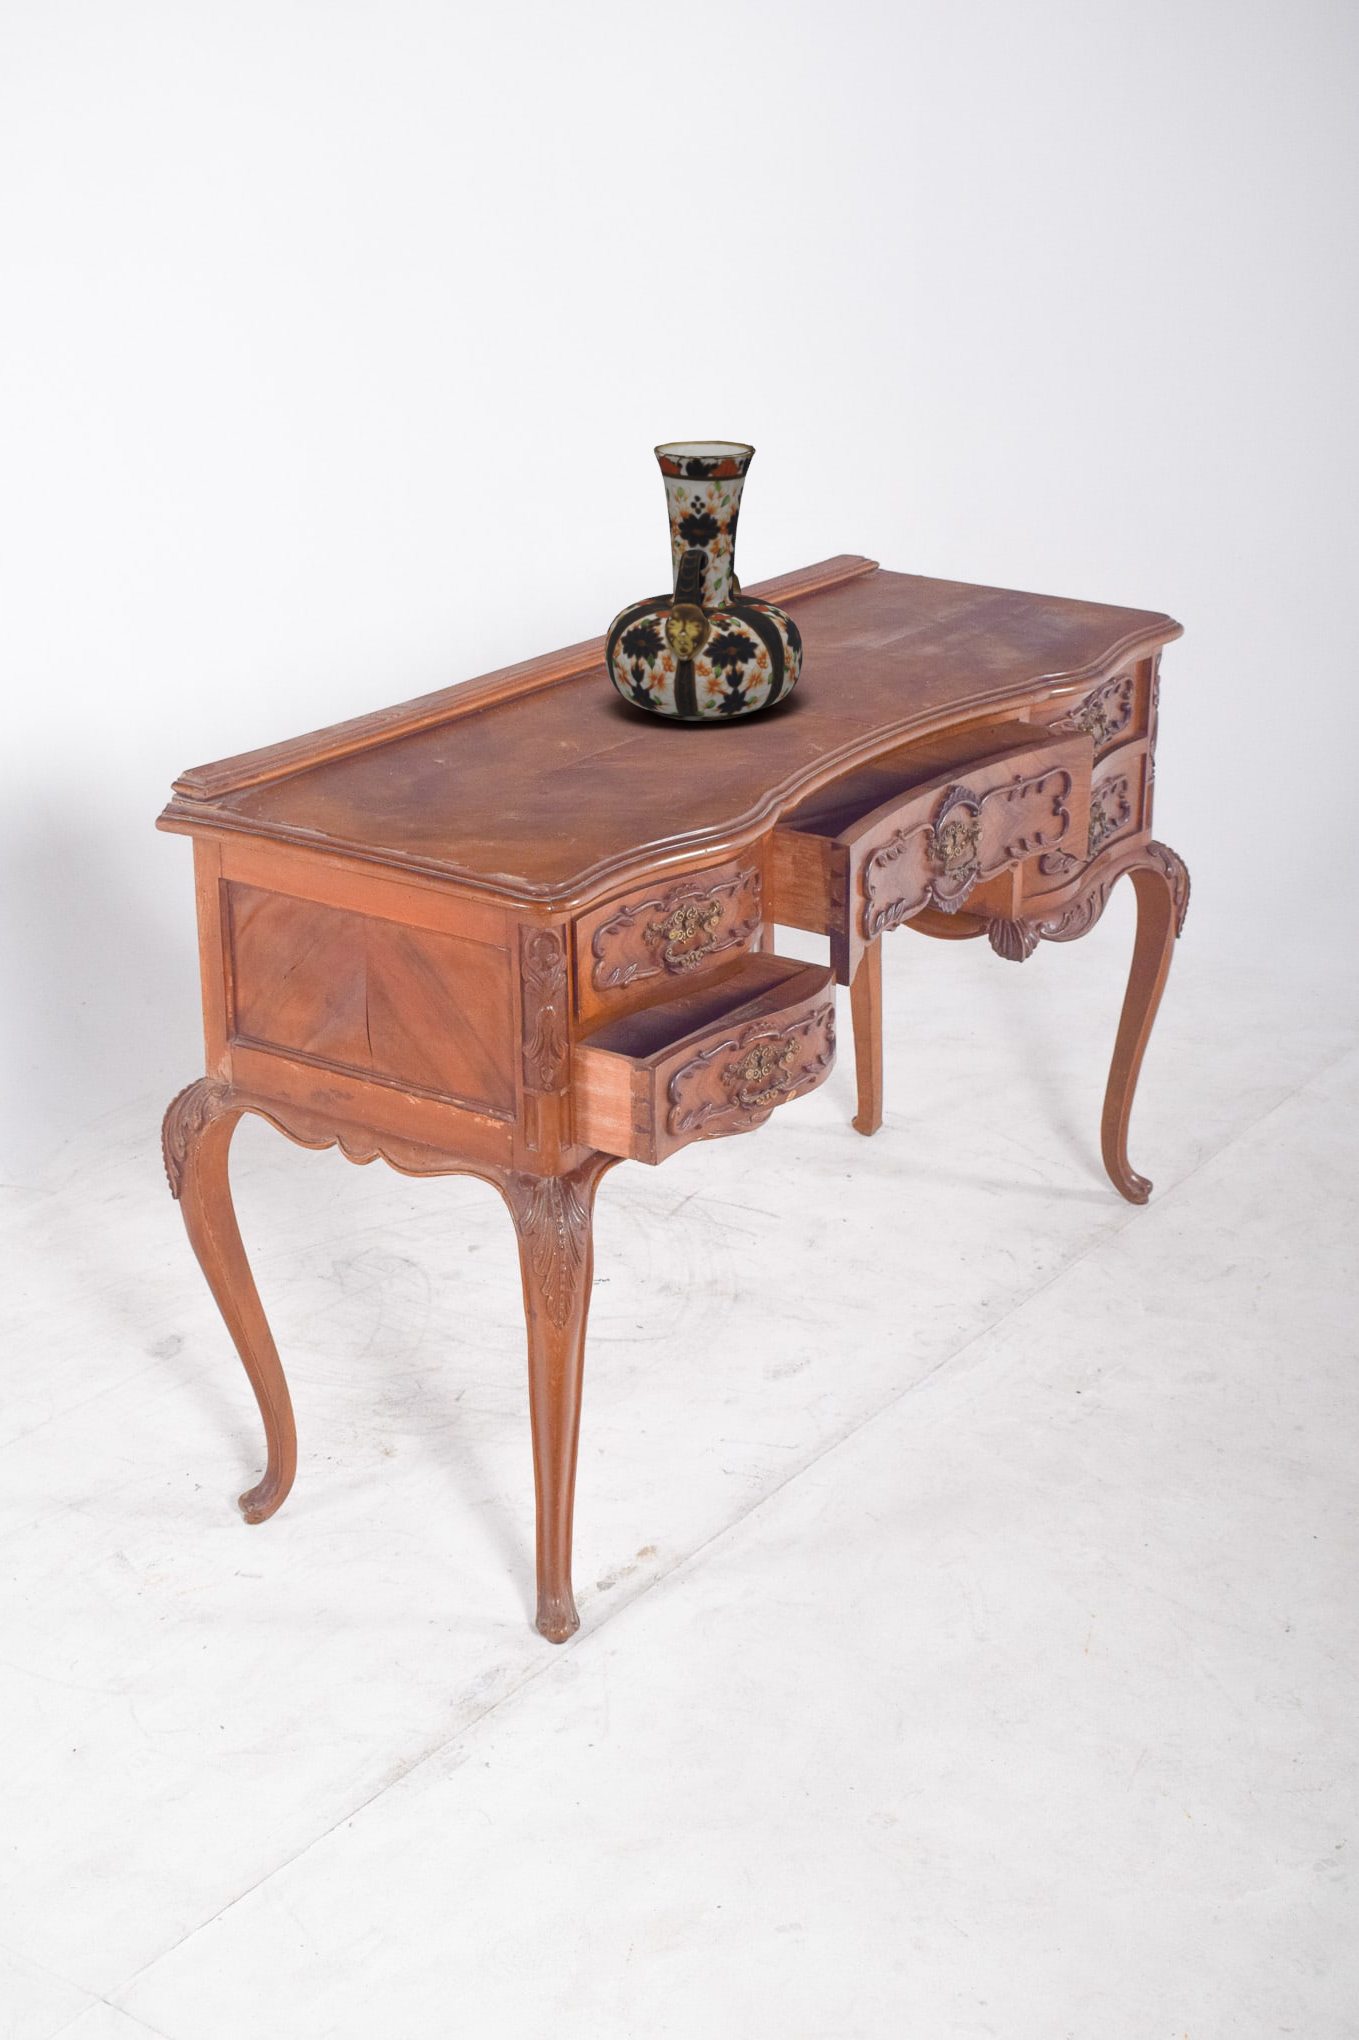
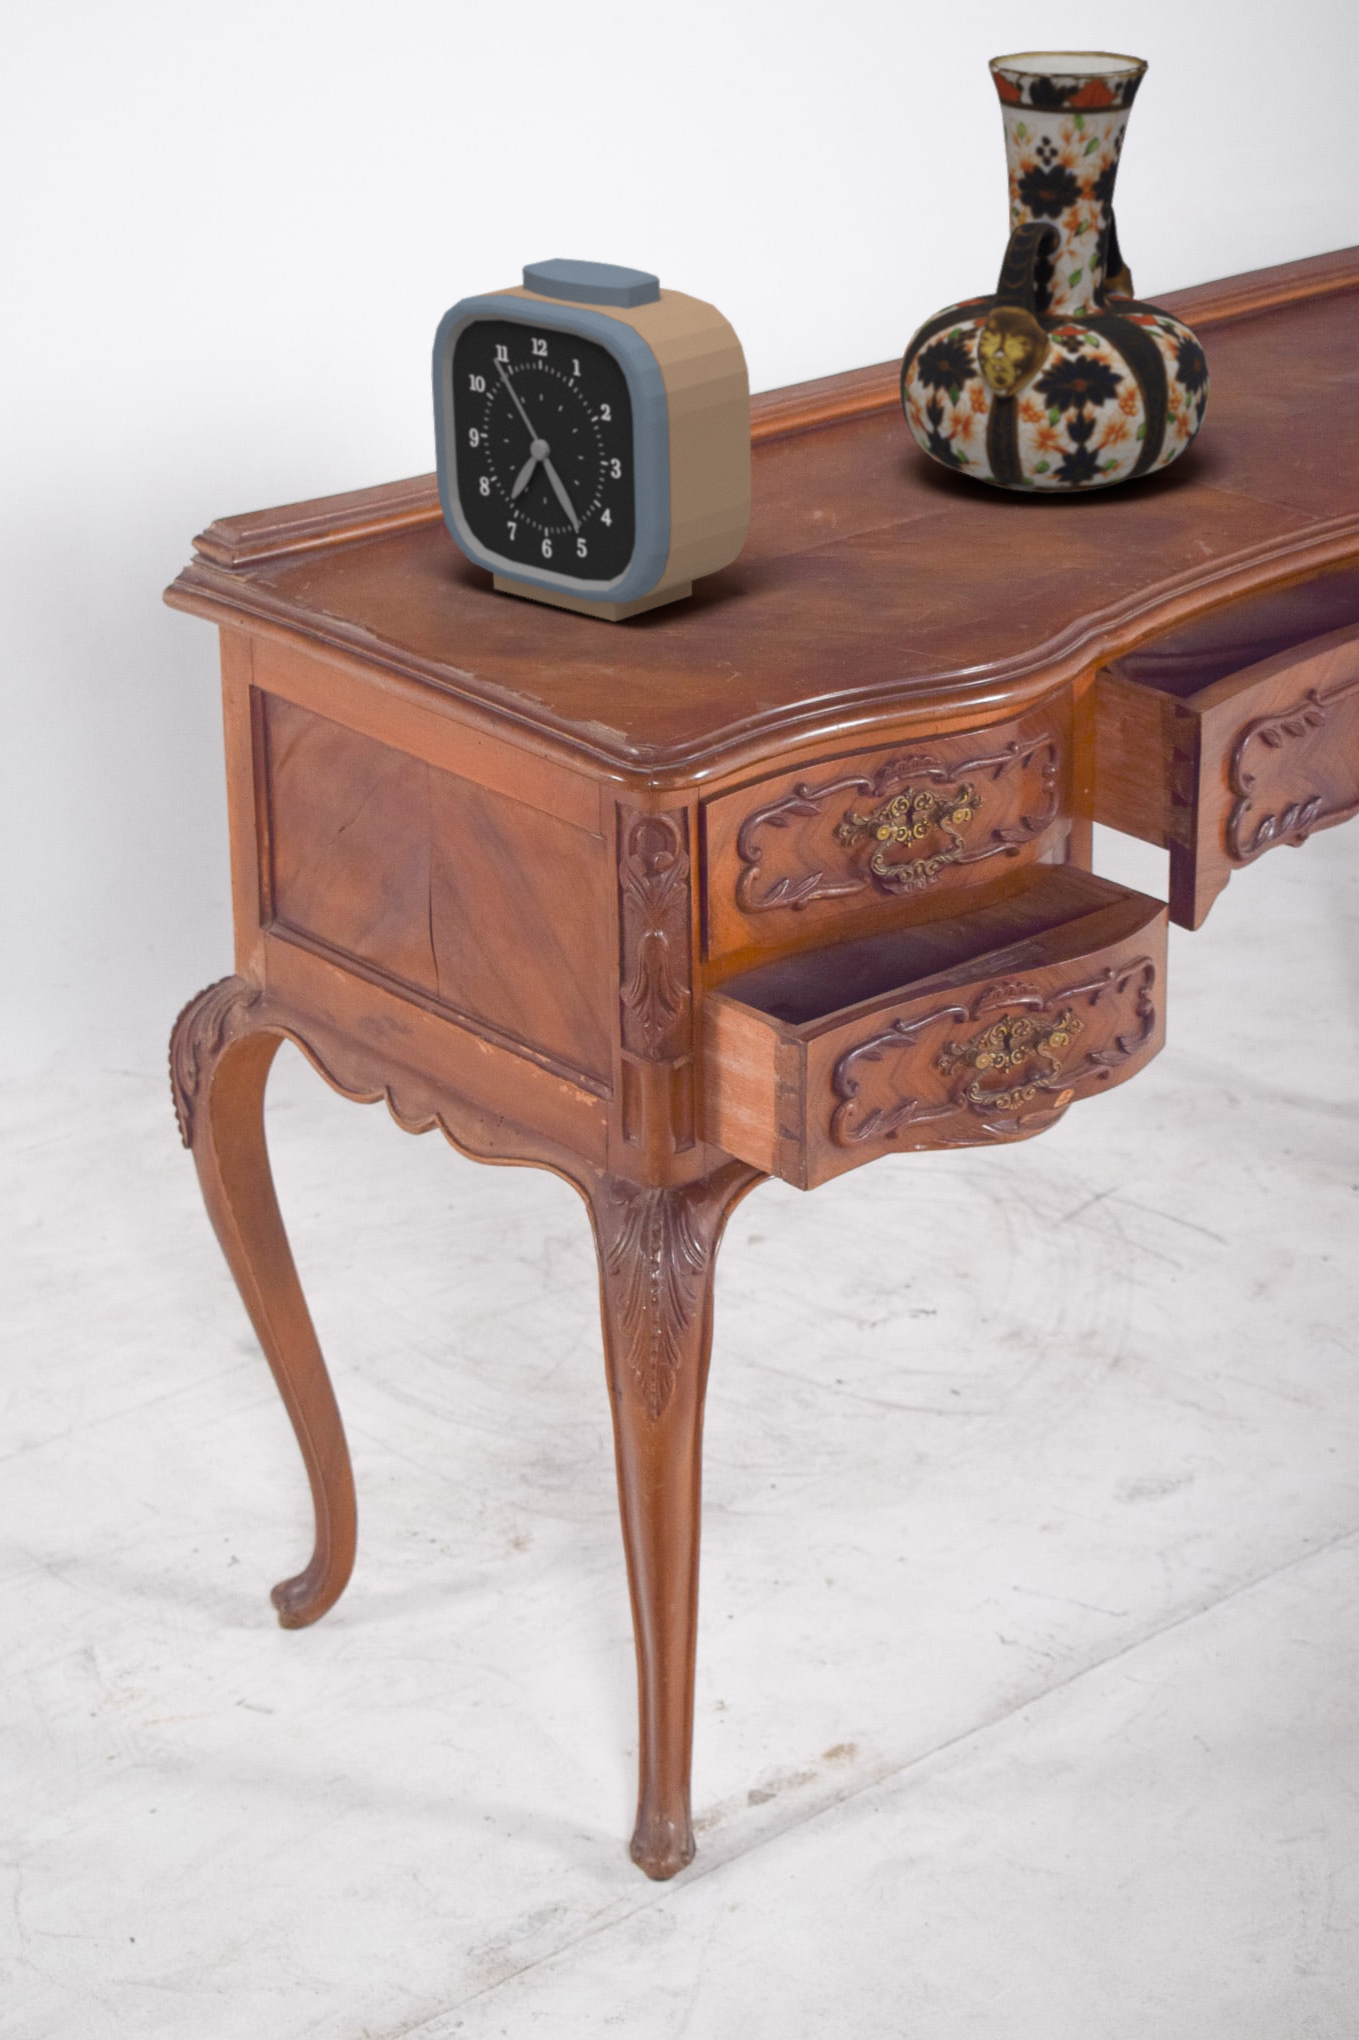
alarm clock: none [338,585,557,816] -> present [431,258,751,621]

